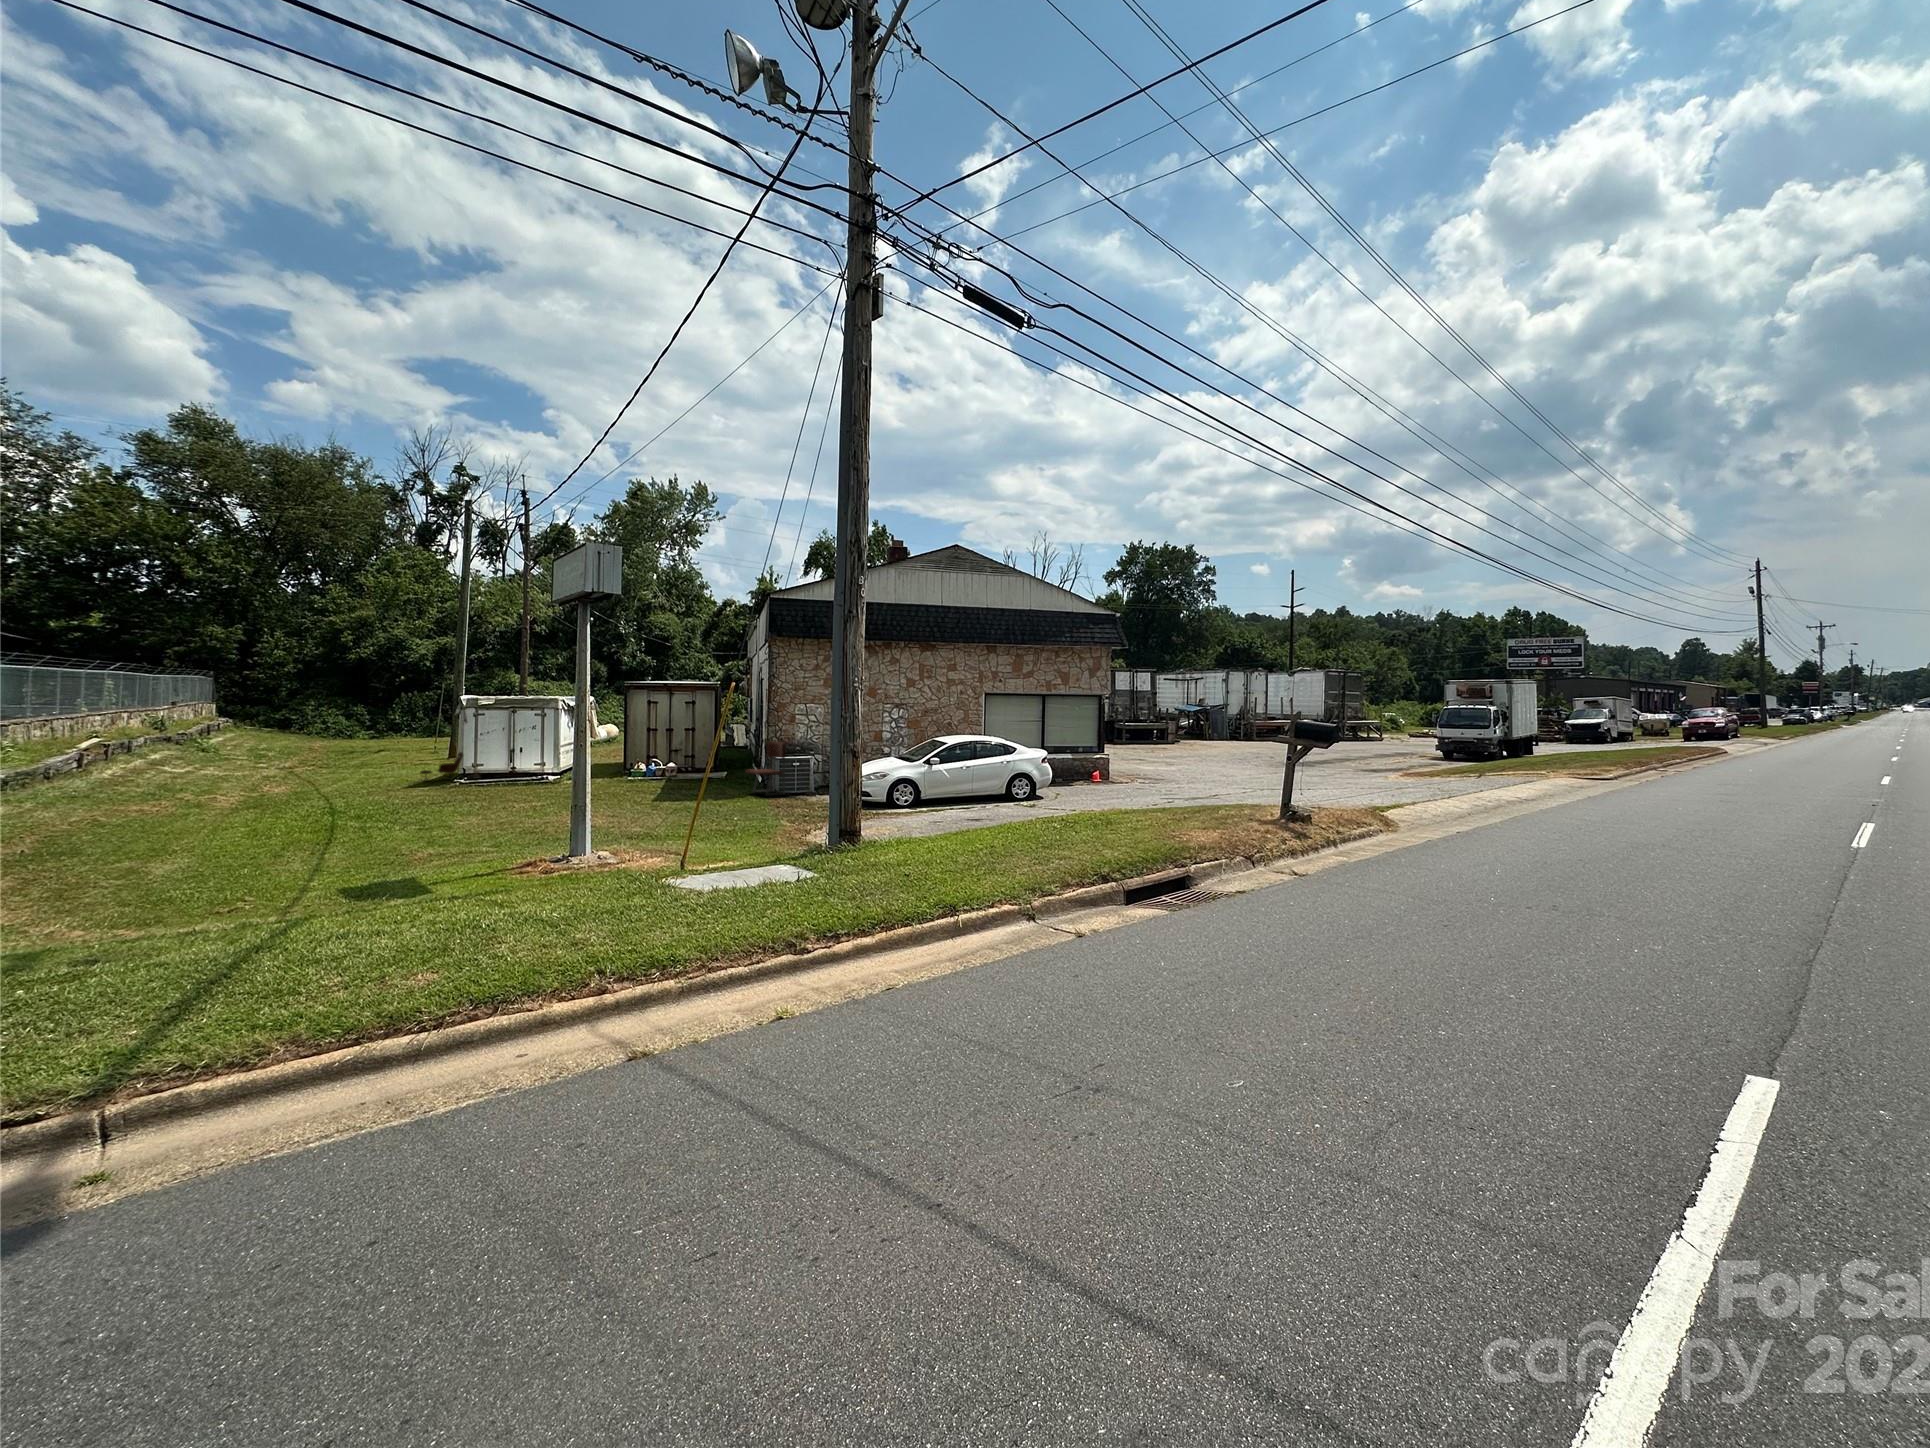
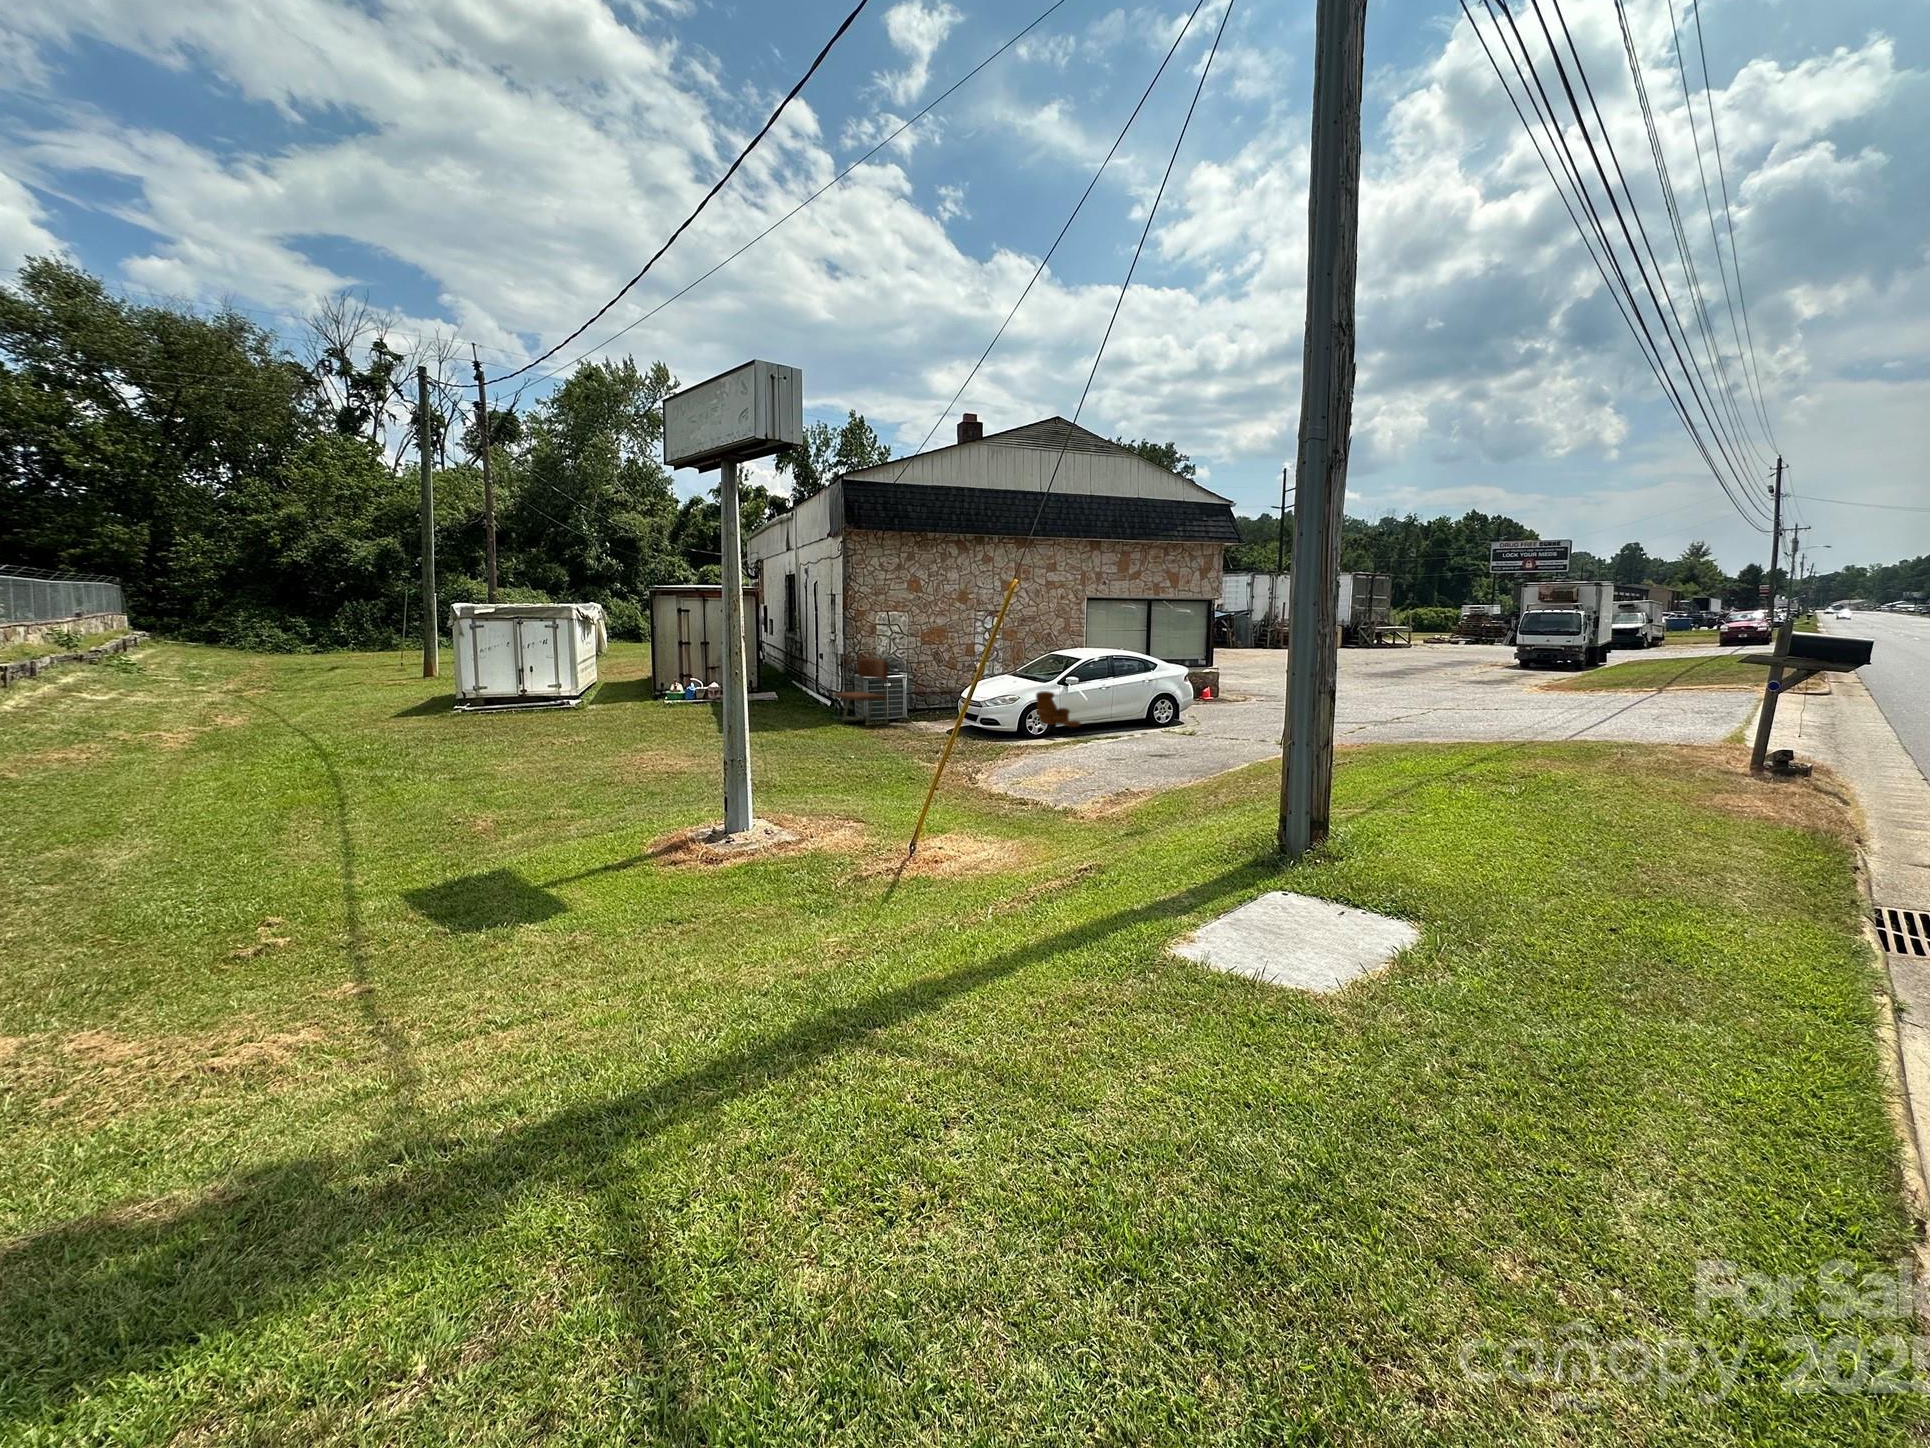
lounge chair: present [420,752,463,780] -> present [1036,691,1080,737]

